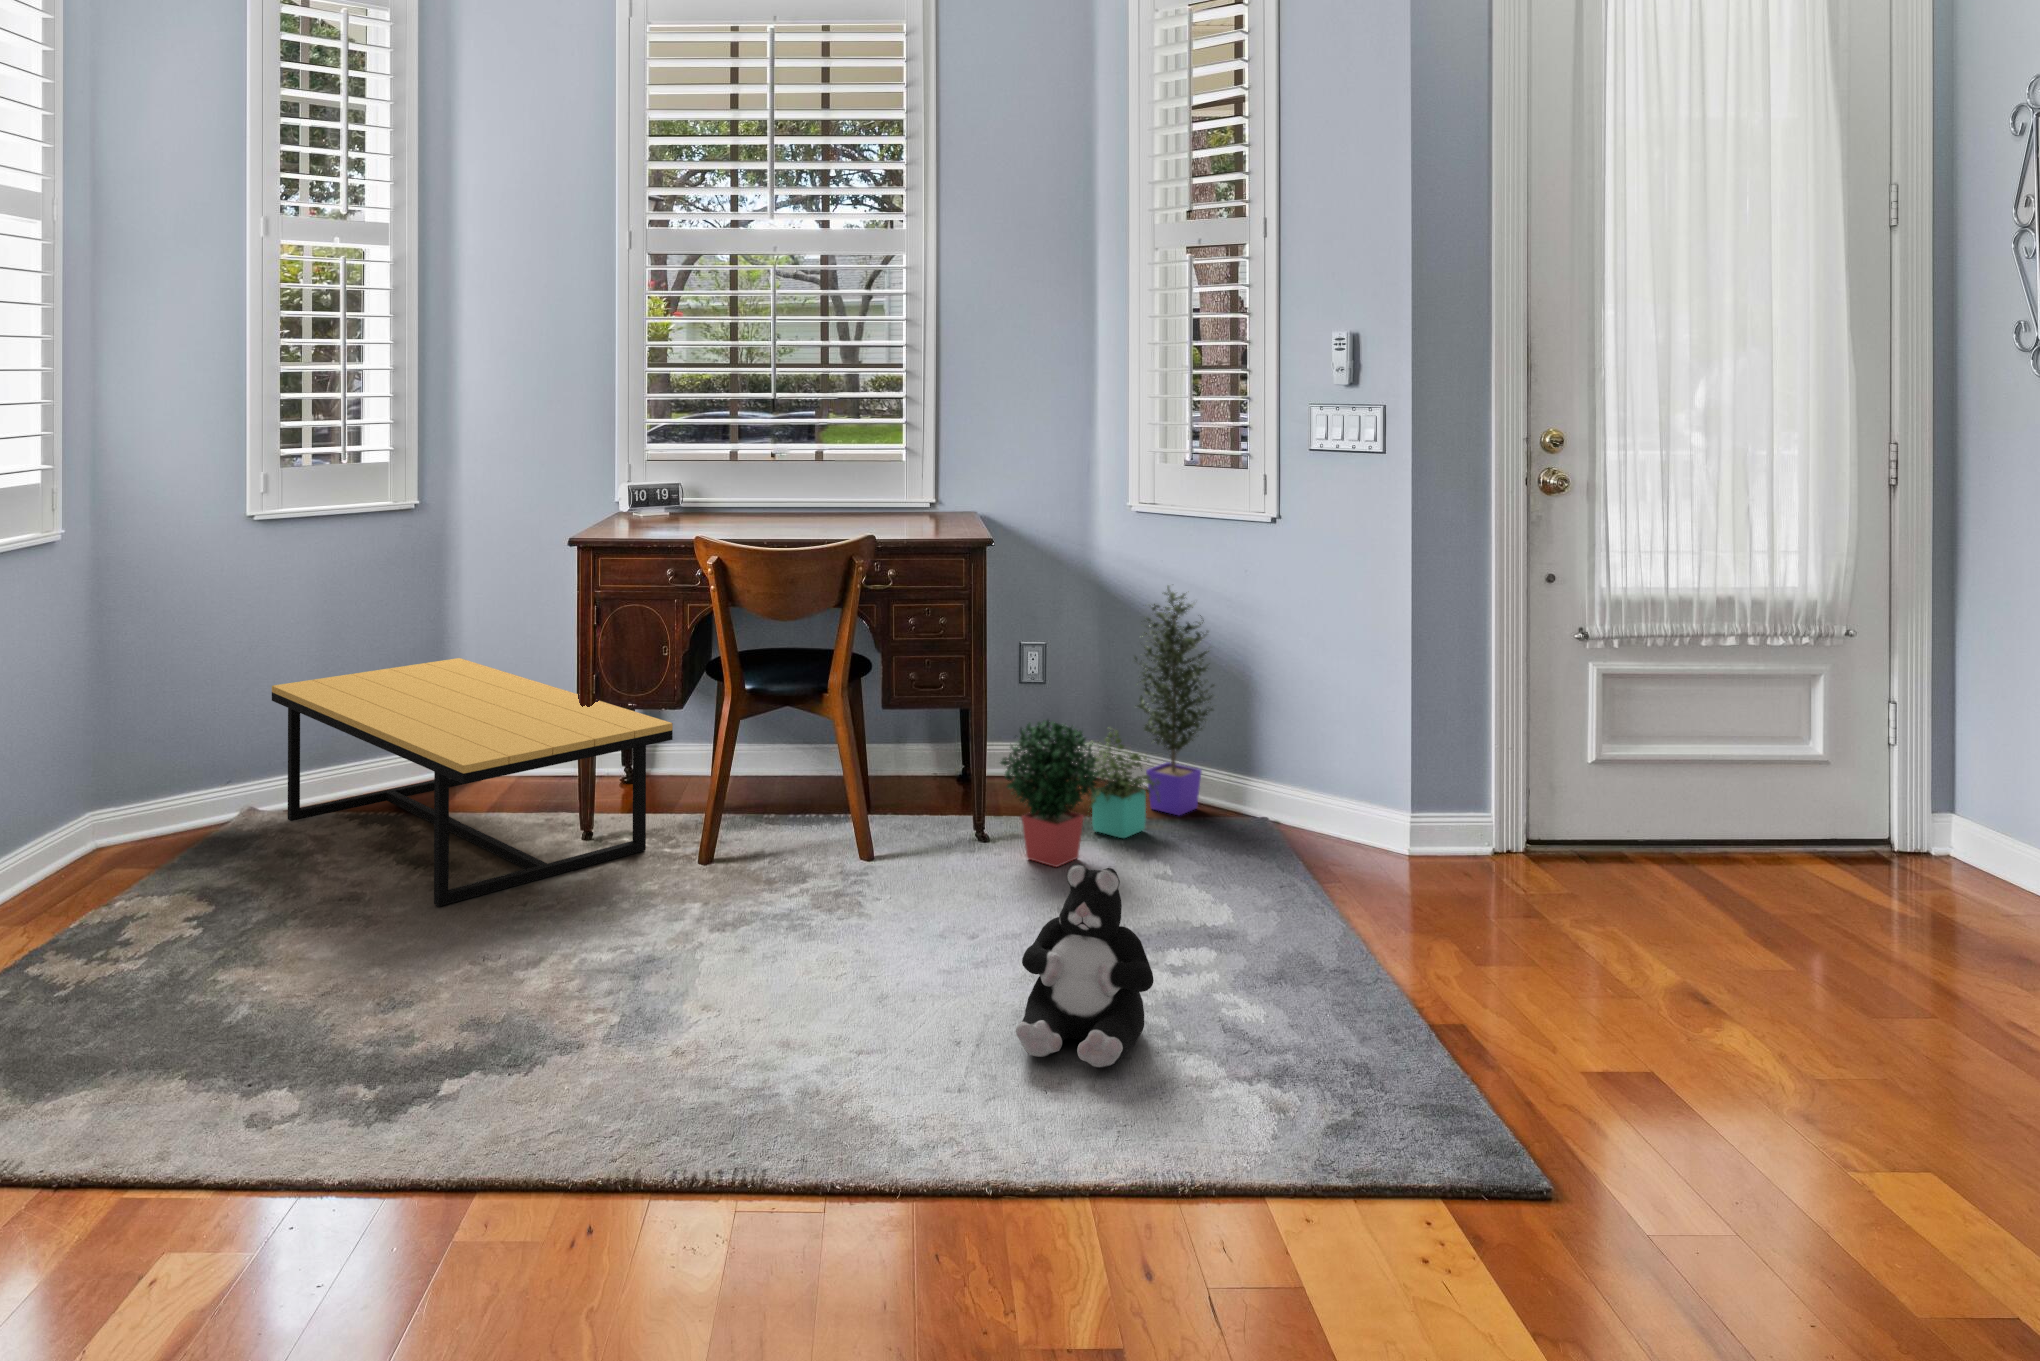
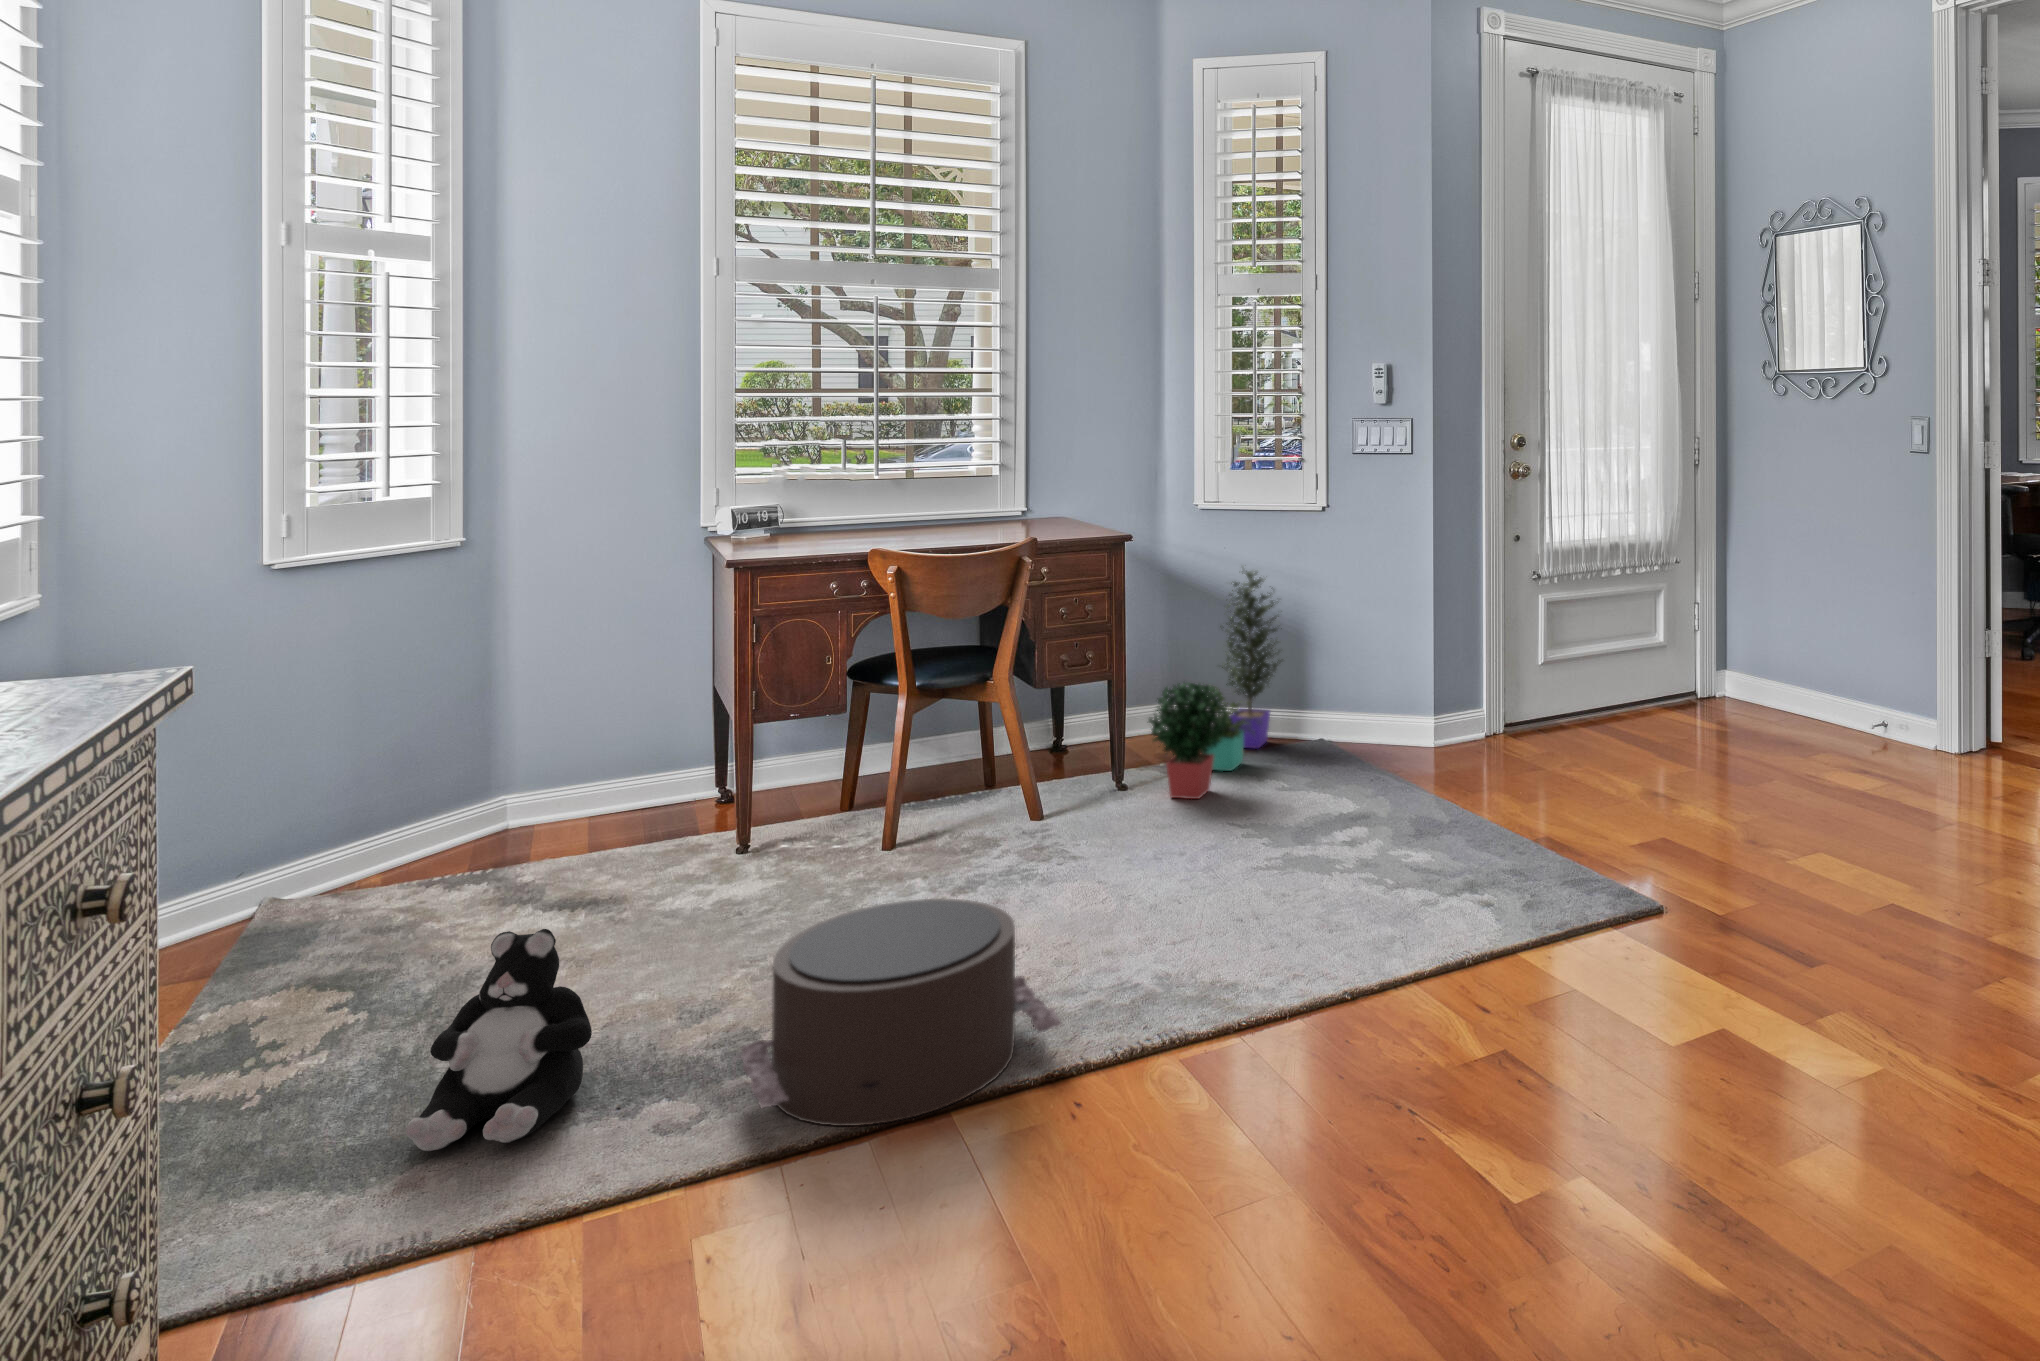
coffee table: present [272,658,673,906] -> none [301,706,856,937]
plush toy: present [1016,864,1154,1068] -> present [406,929,592,1151]
pouf: none [281,928,638,1192] -> present [741,899,1062,1126]

